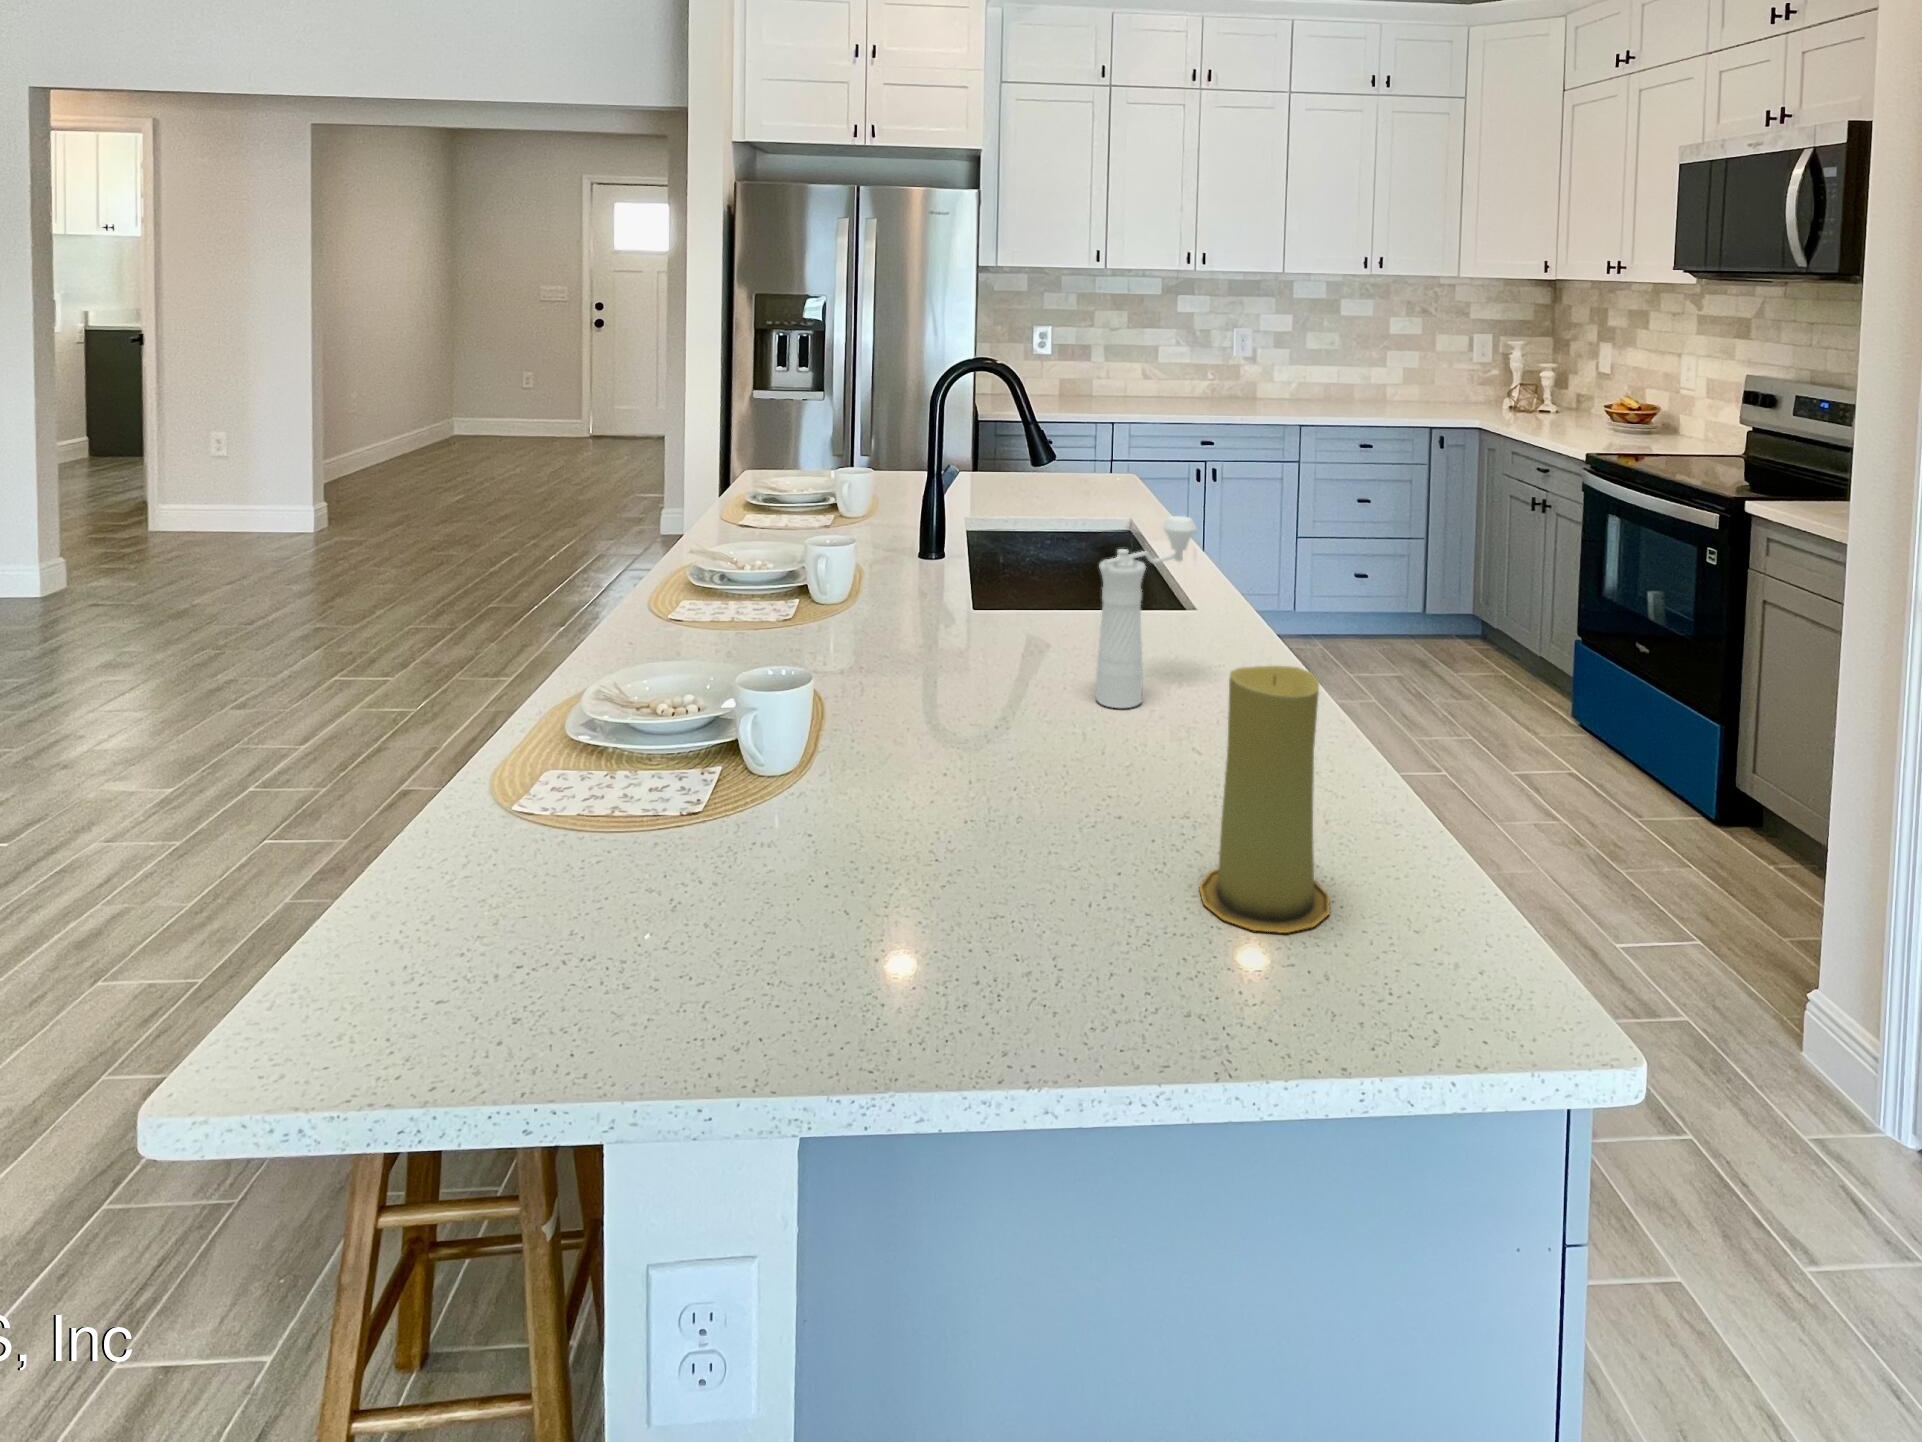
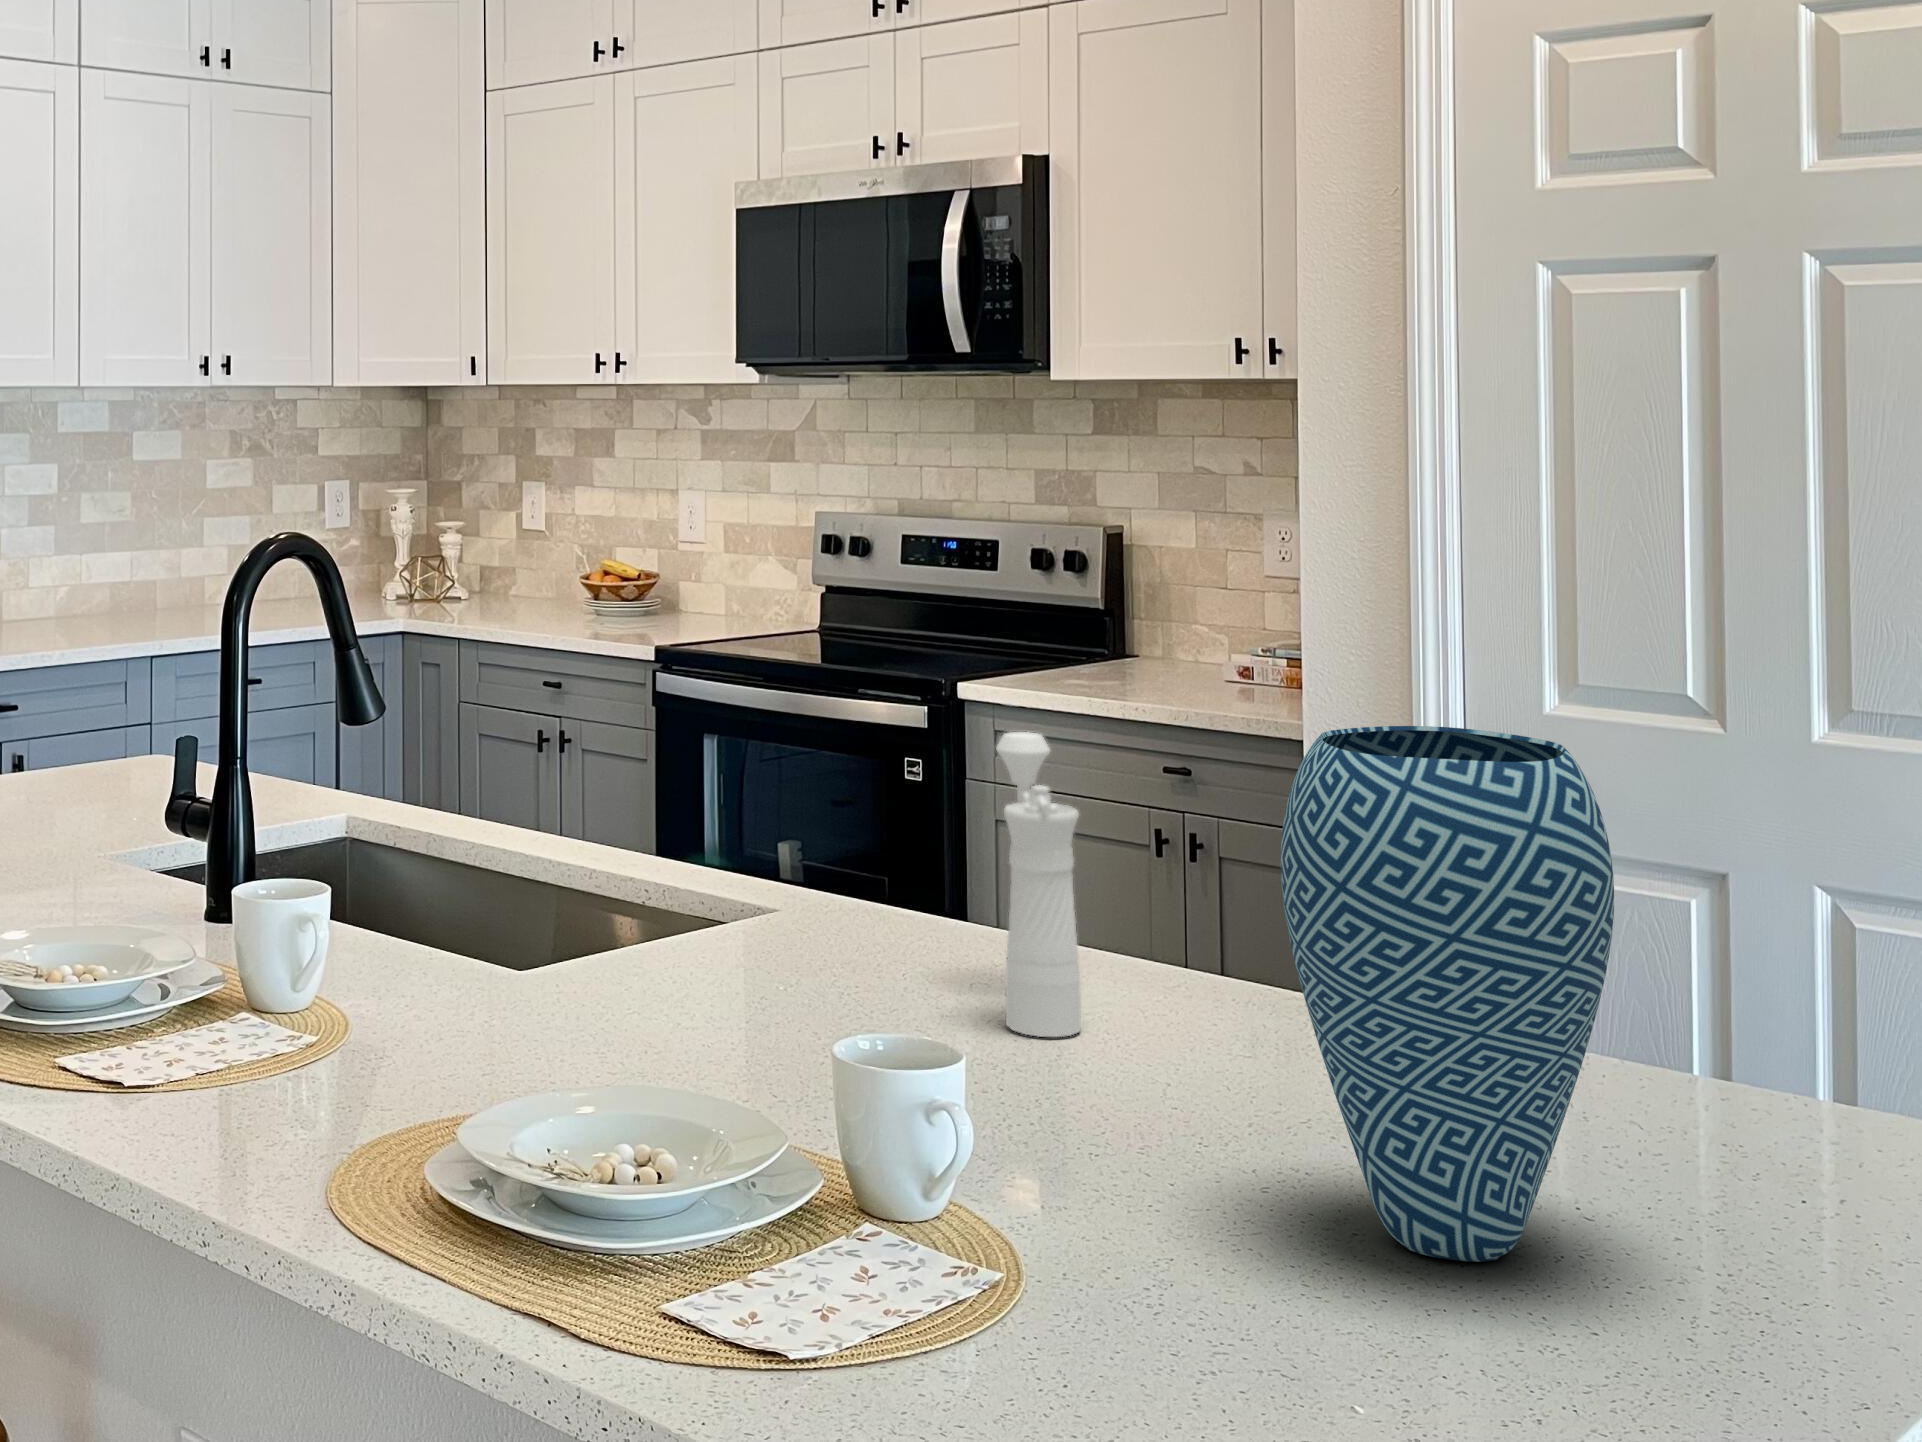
vase: none [838,529,1048,890] -> present [1281,726,1614,1262]
candle: present [1199,666,1330,933] -> none [1623,848,1819,1187]

